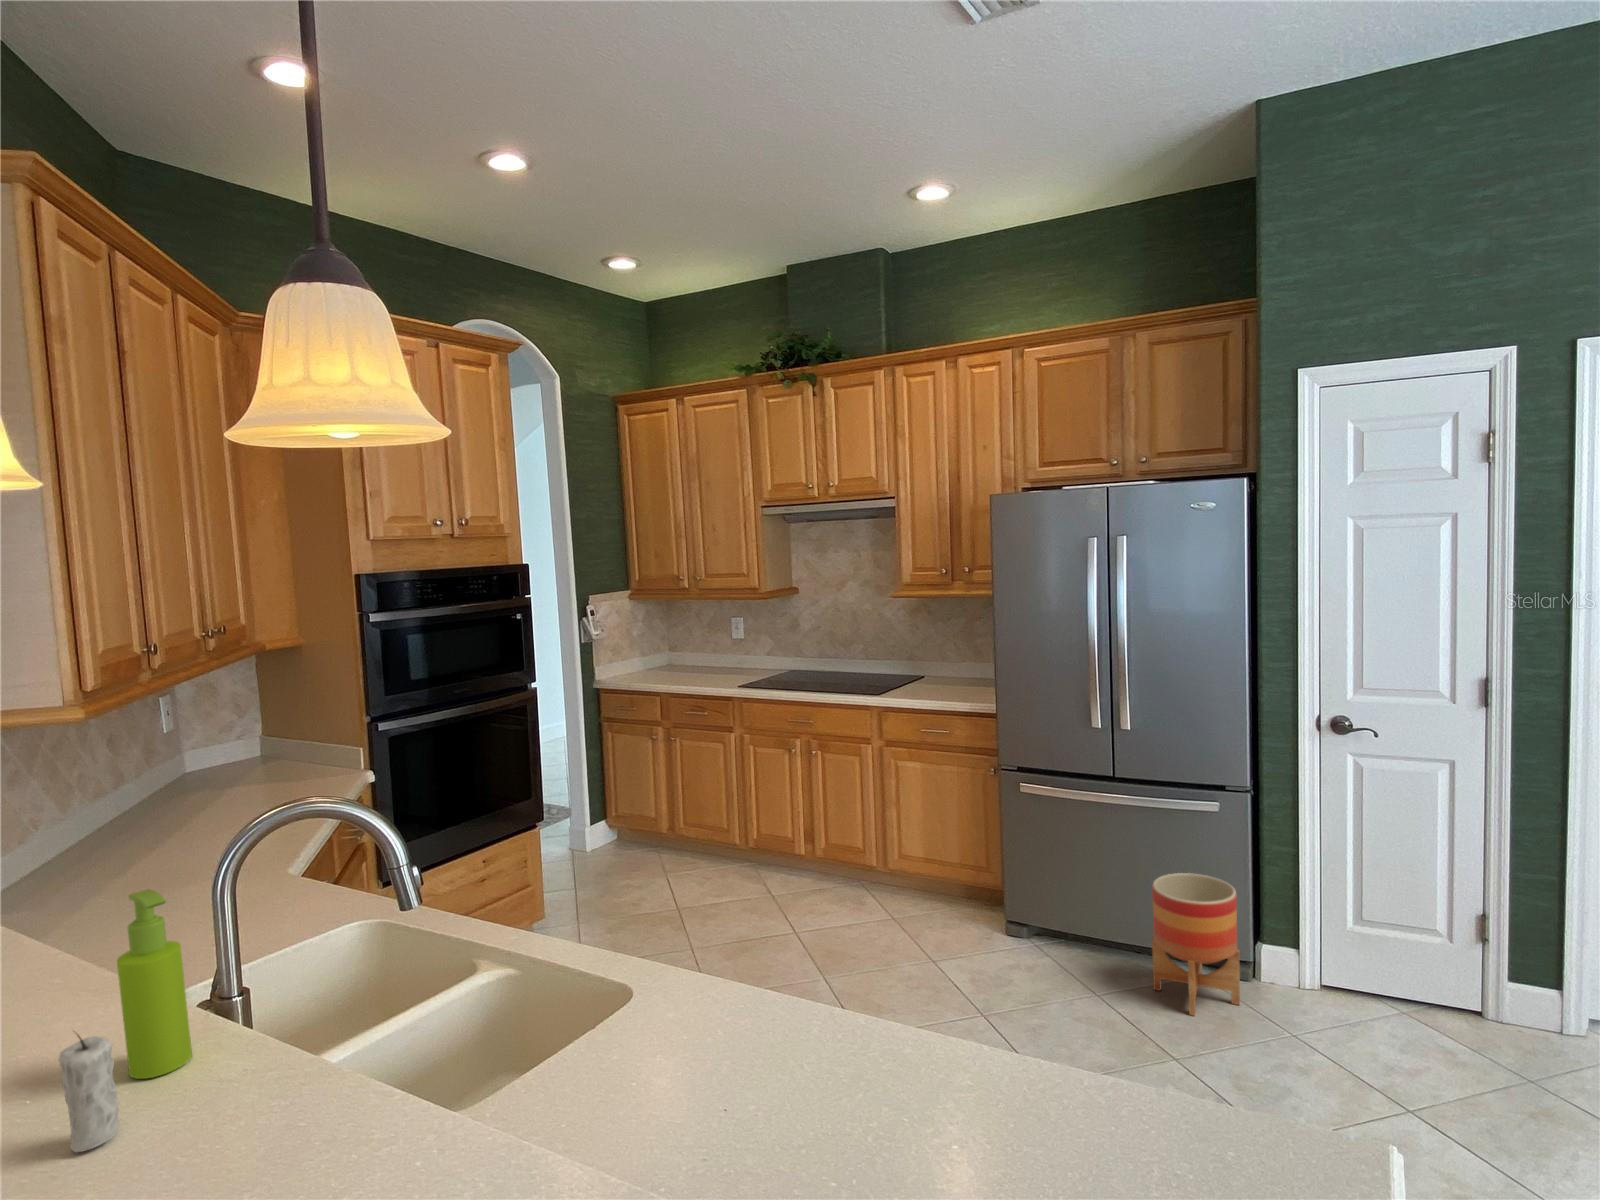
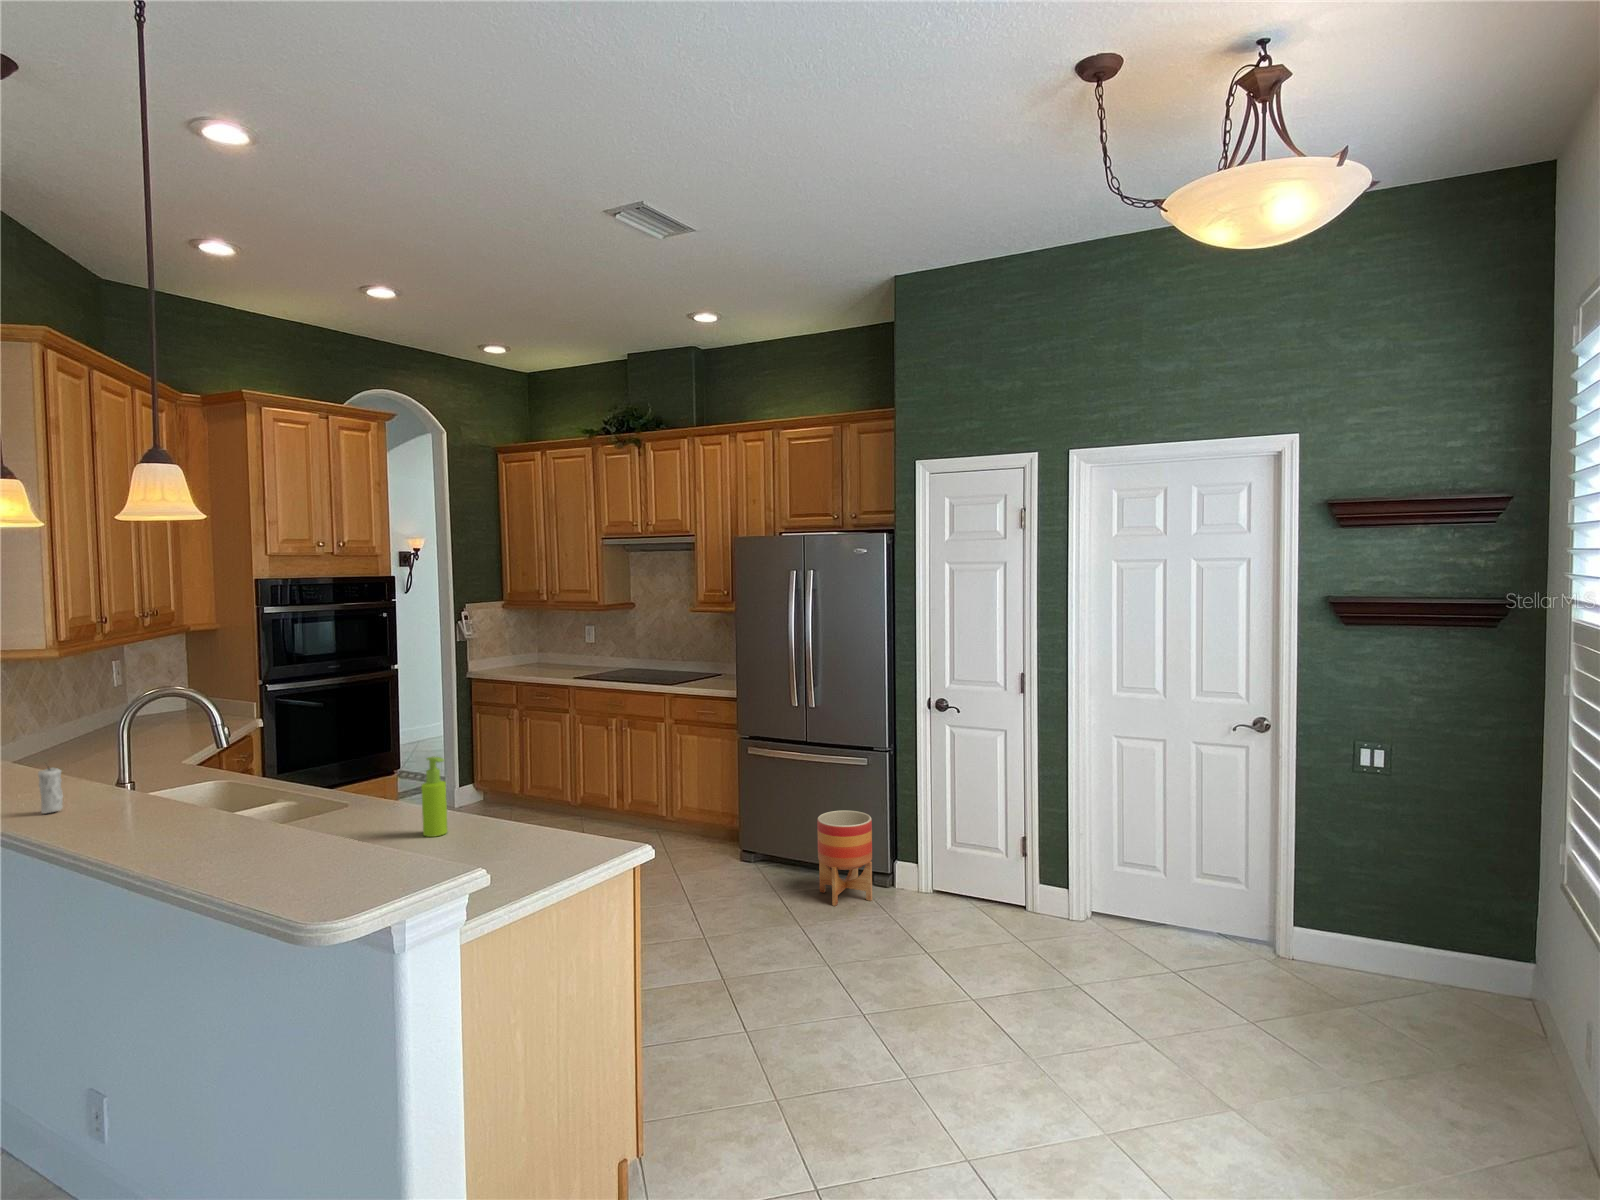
soap dispenser: present [117,889,192,1079] -> present [421,756,448,837]

